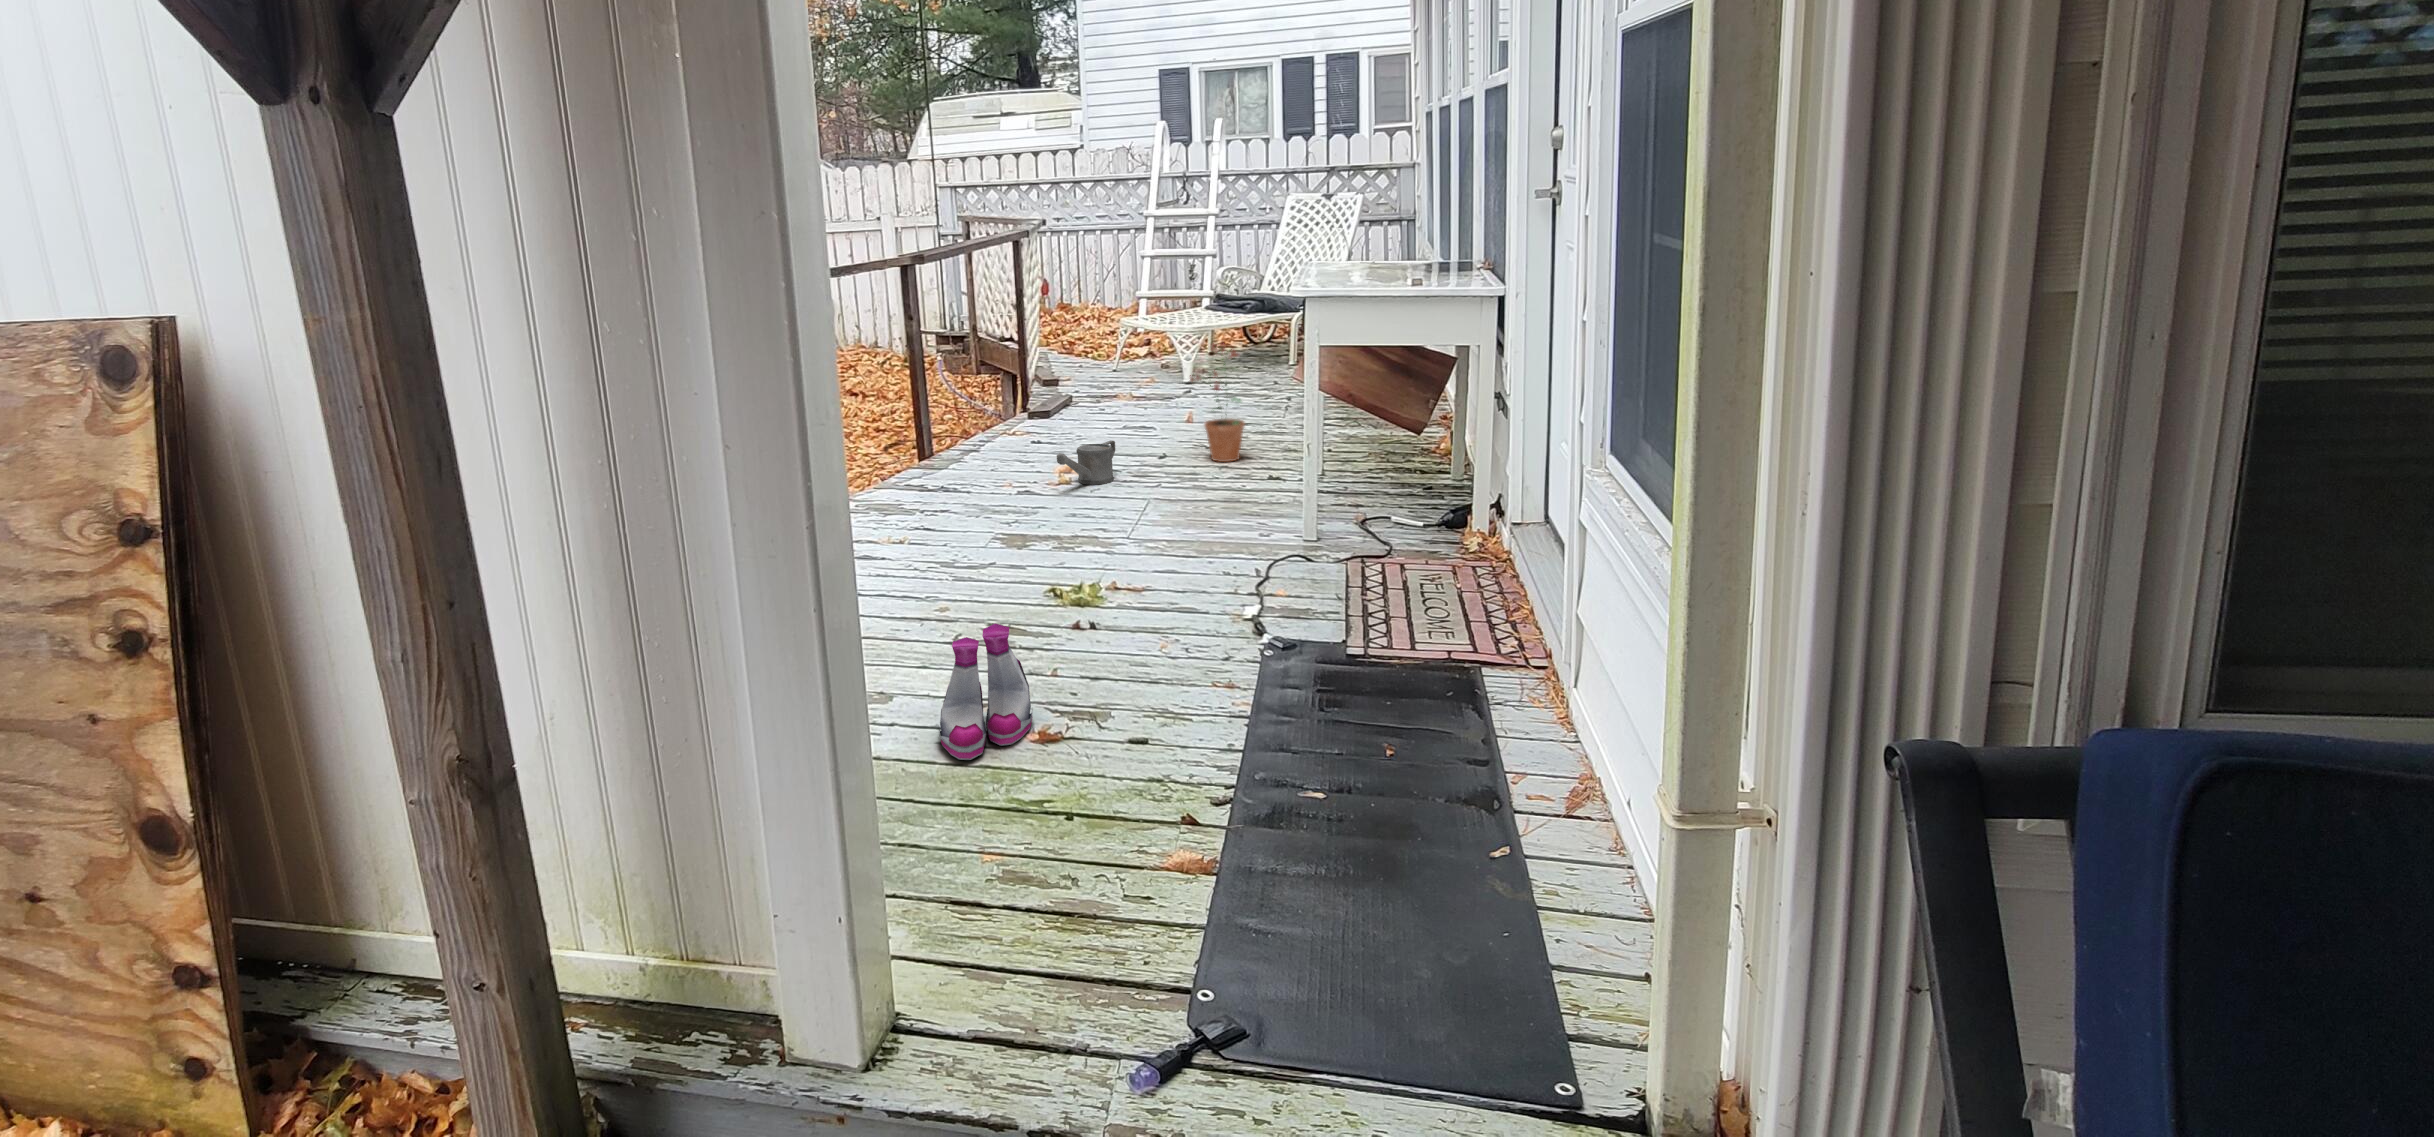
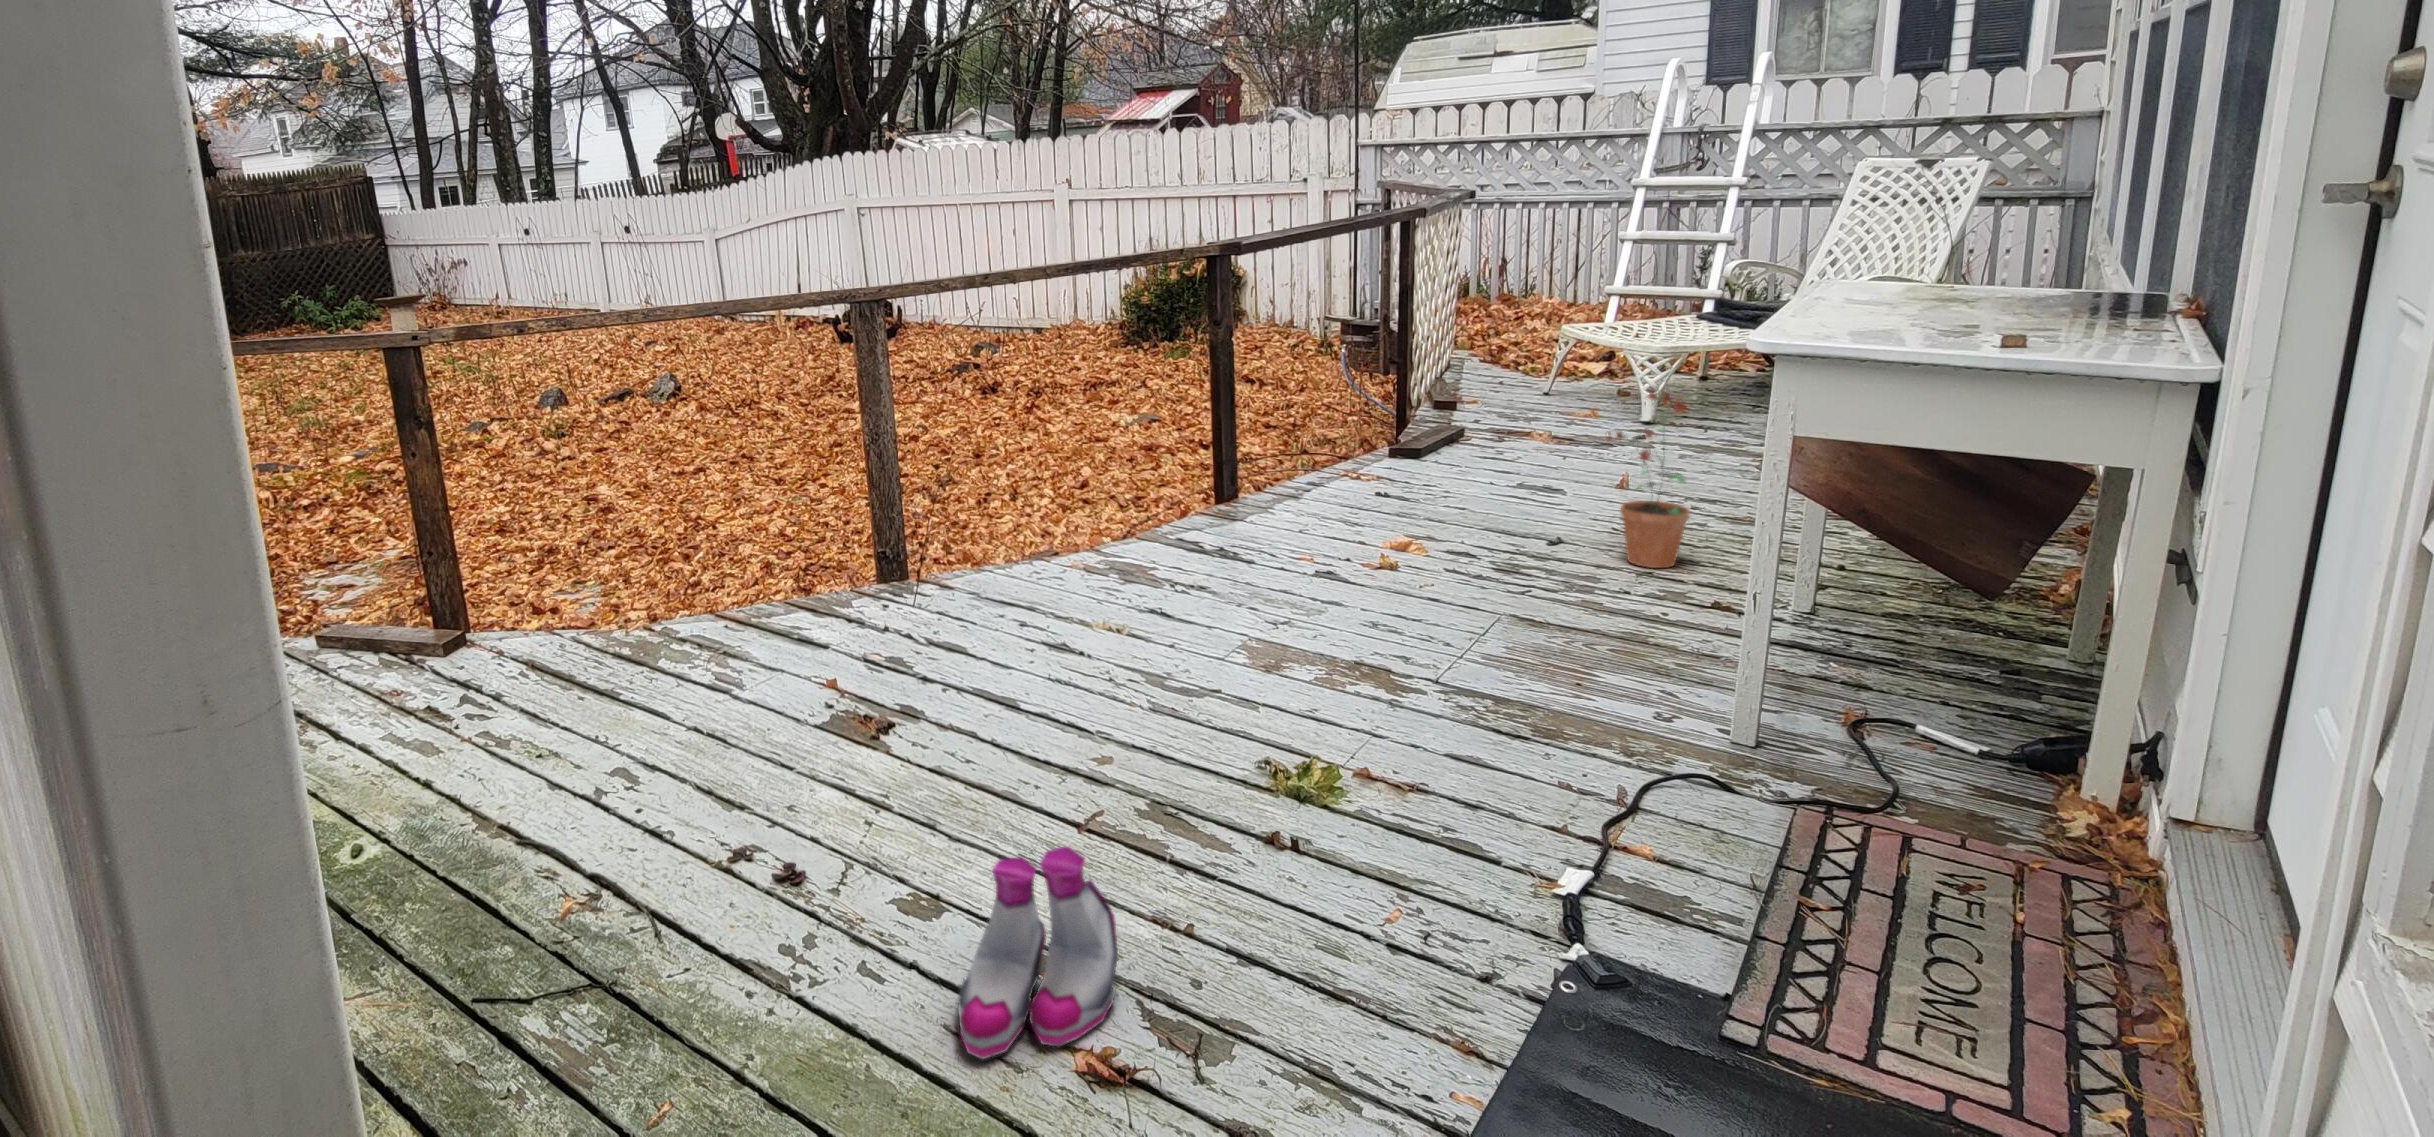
watering can: present [1057,440,1115,485] -> none [1368,514,1471,577]

